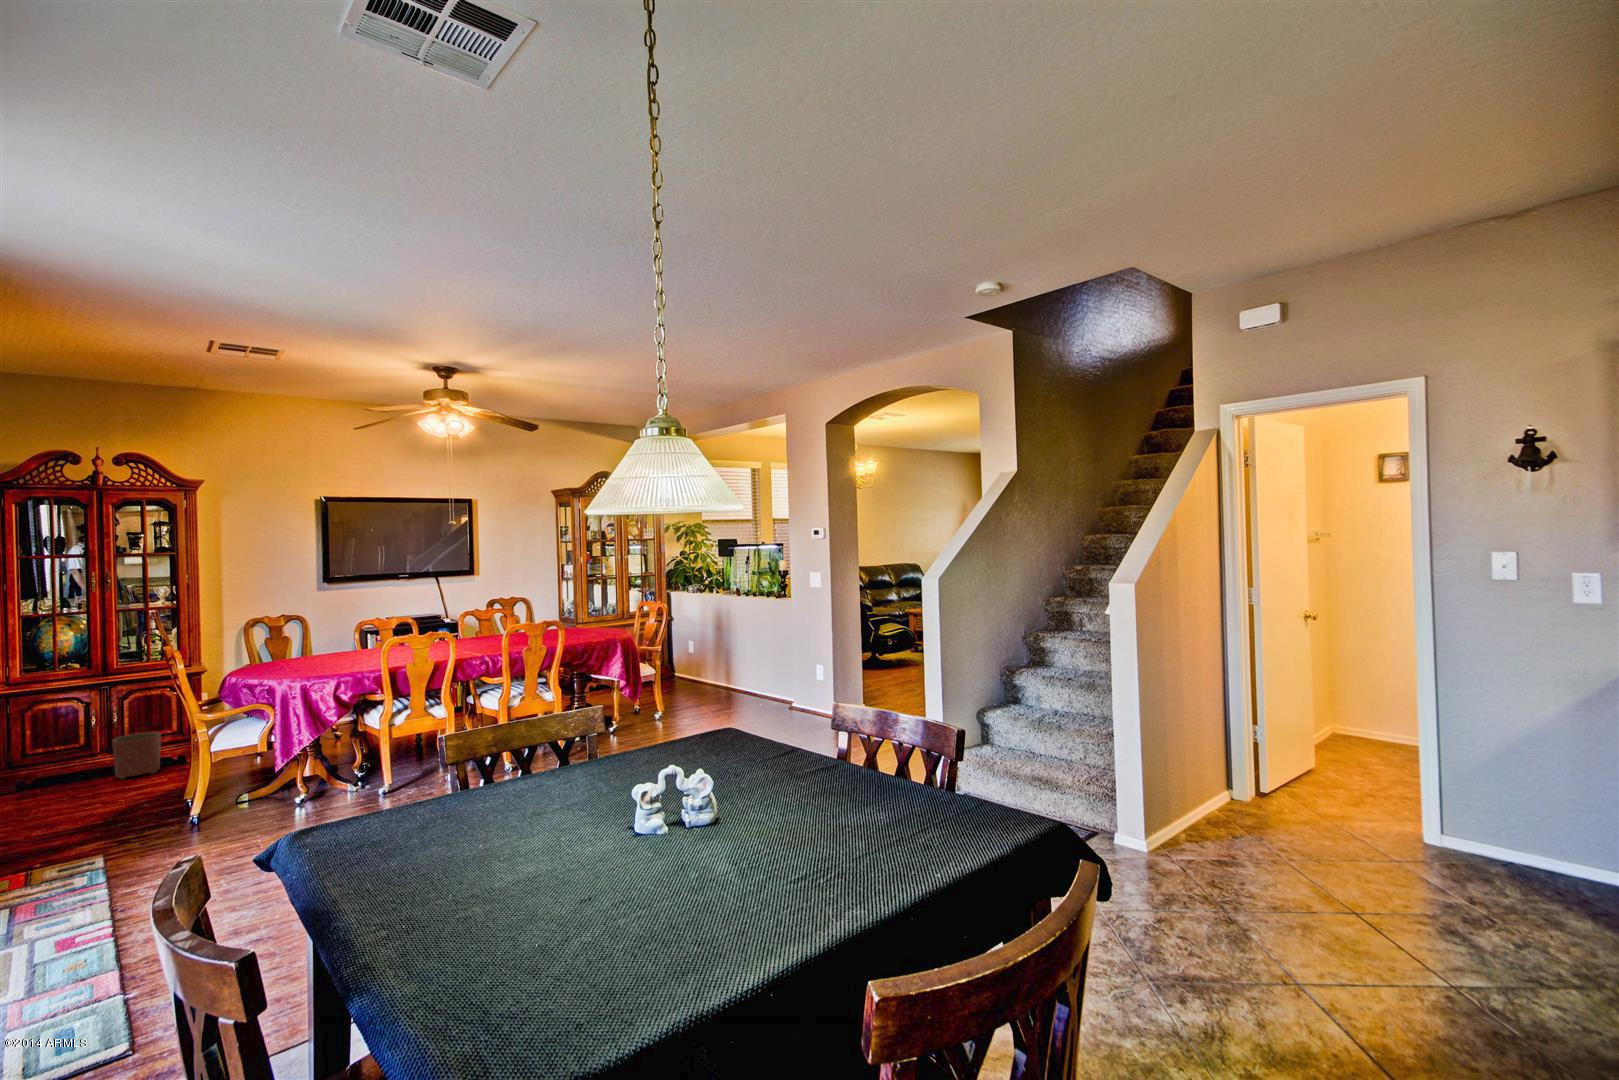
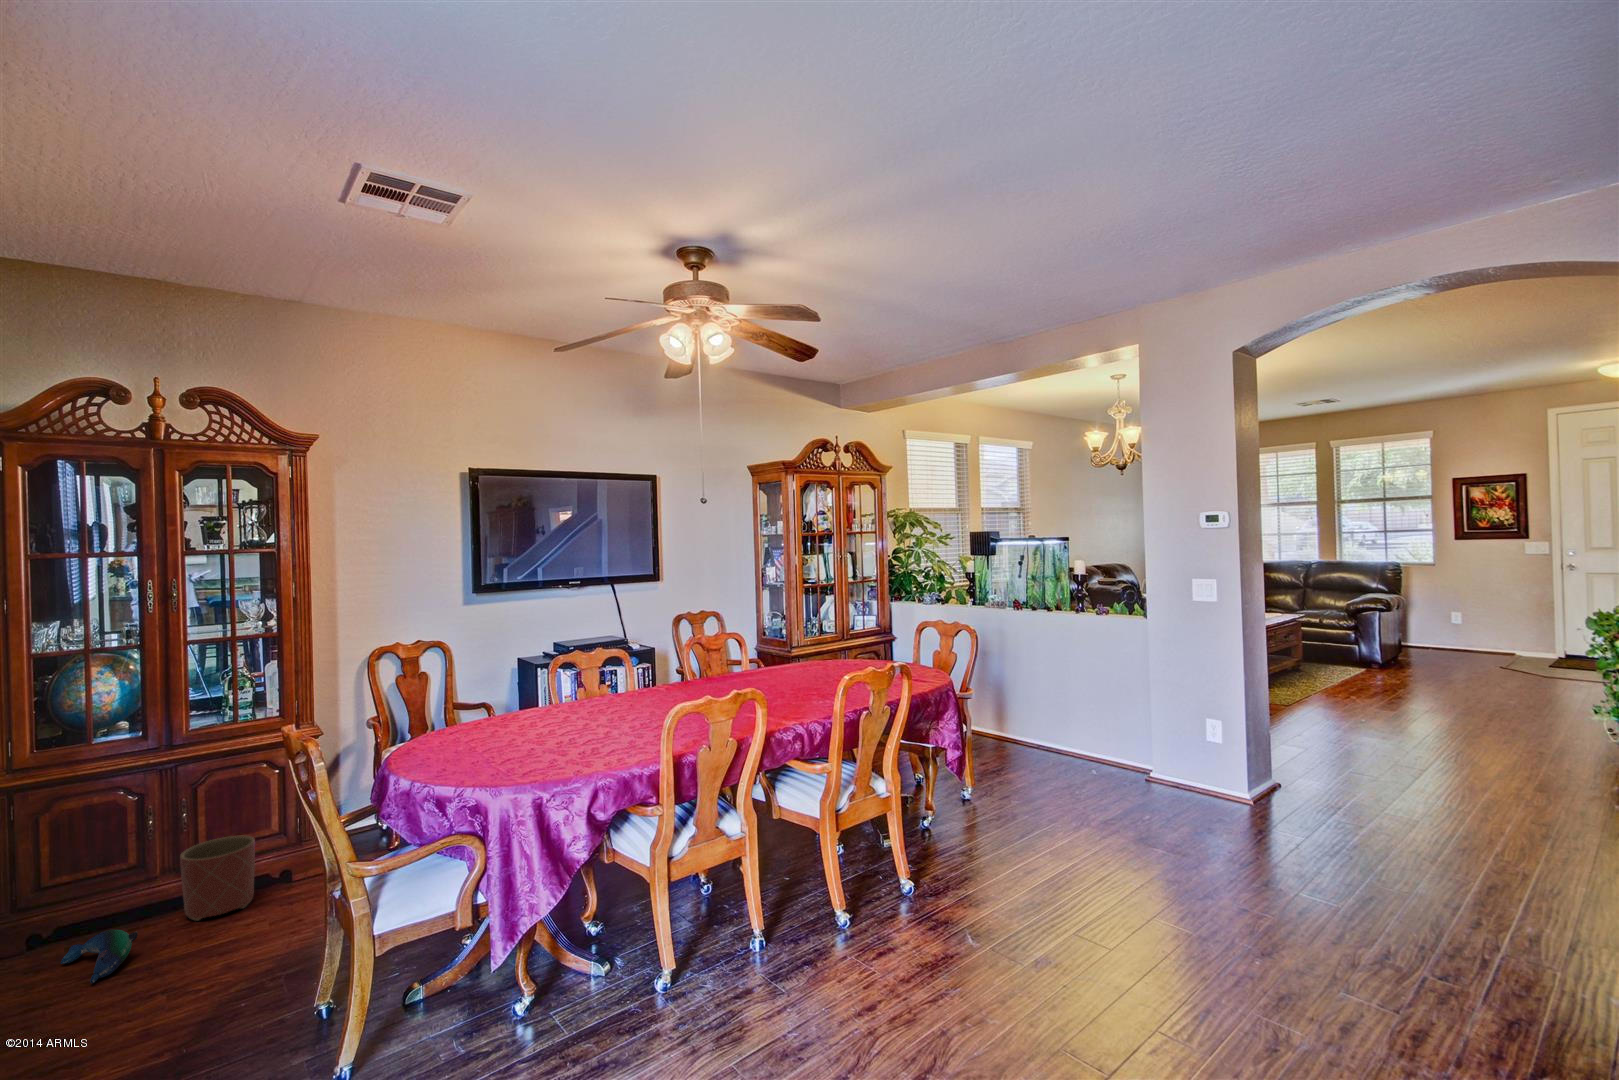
plush toy: none [39,777,86,801] -> present [60,930,138,983]

